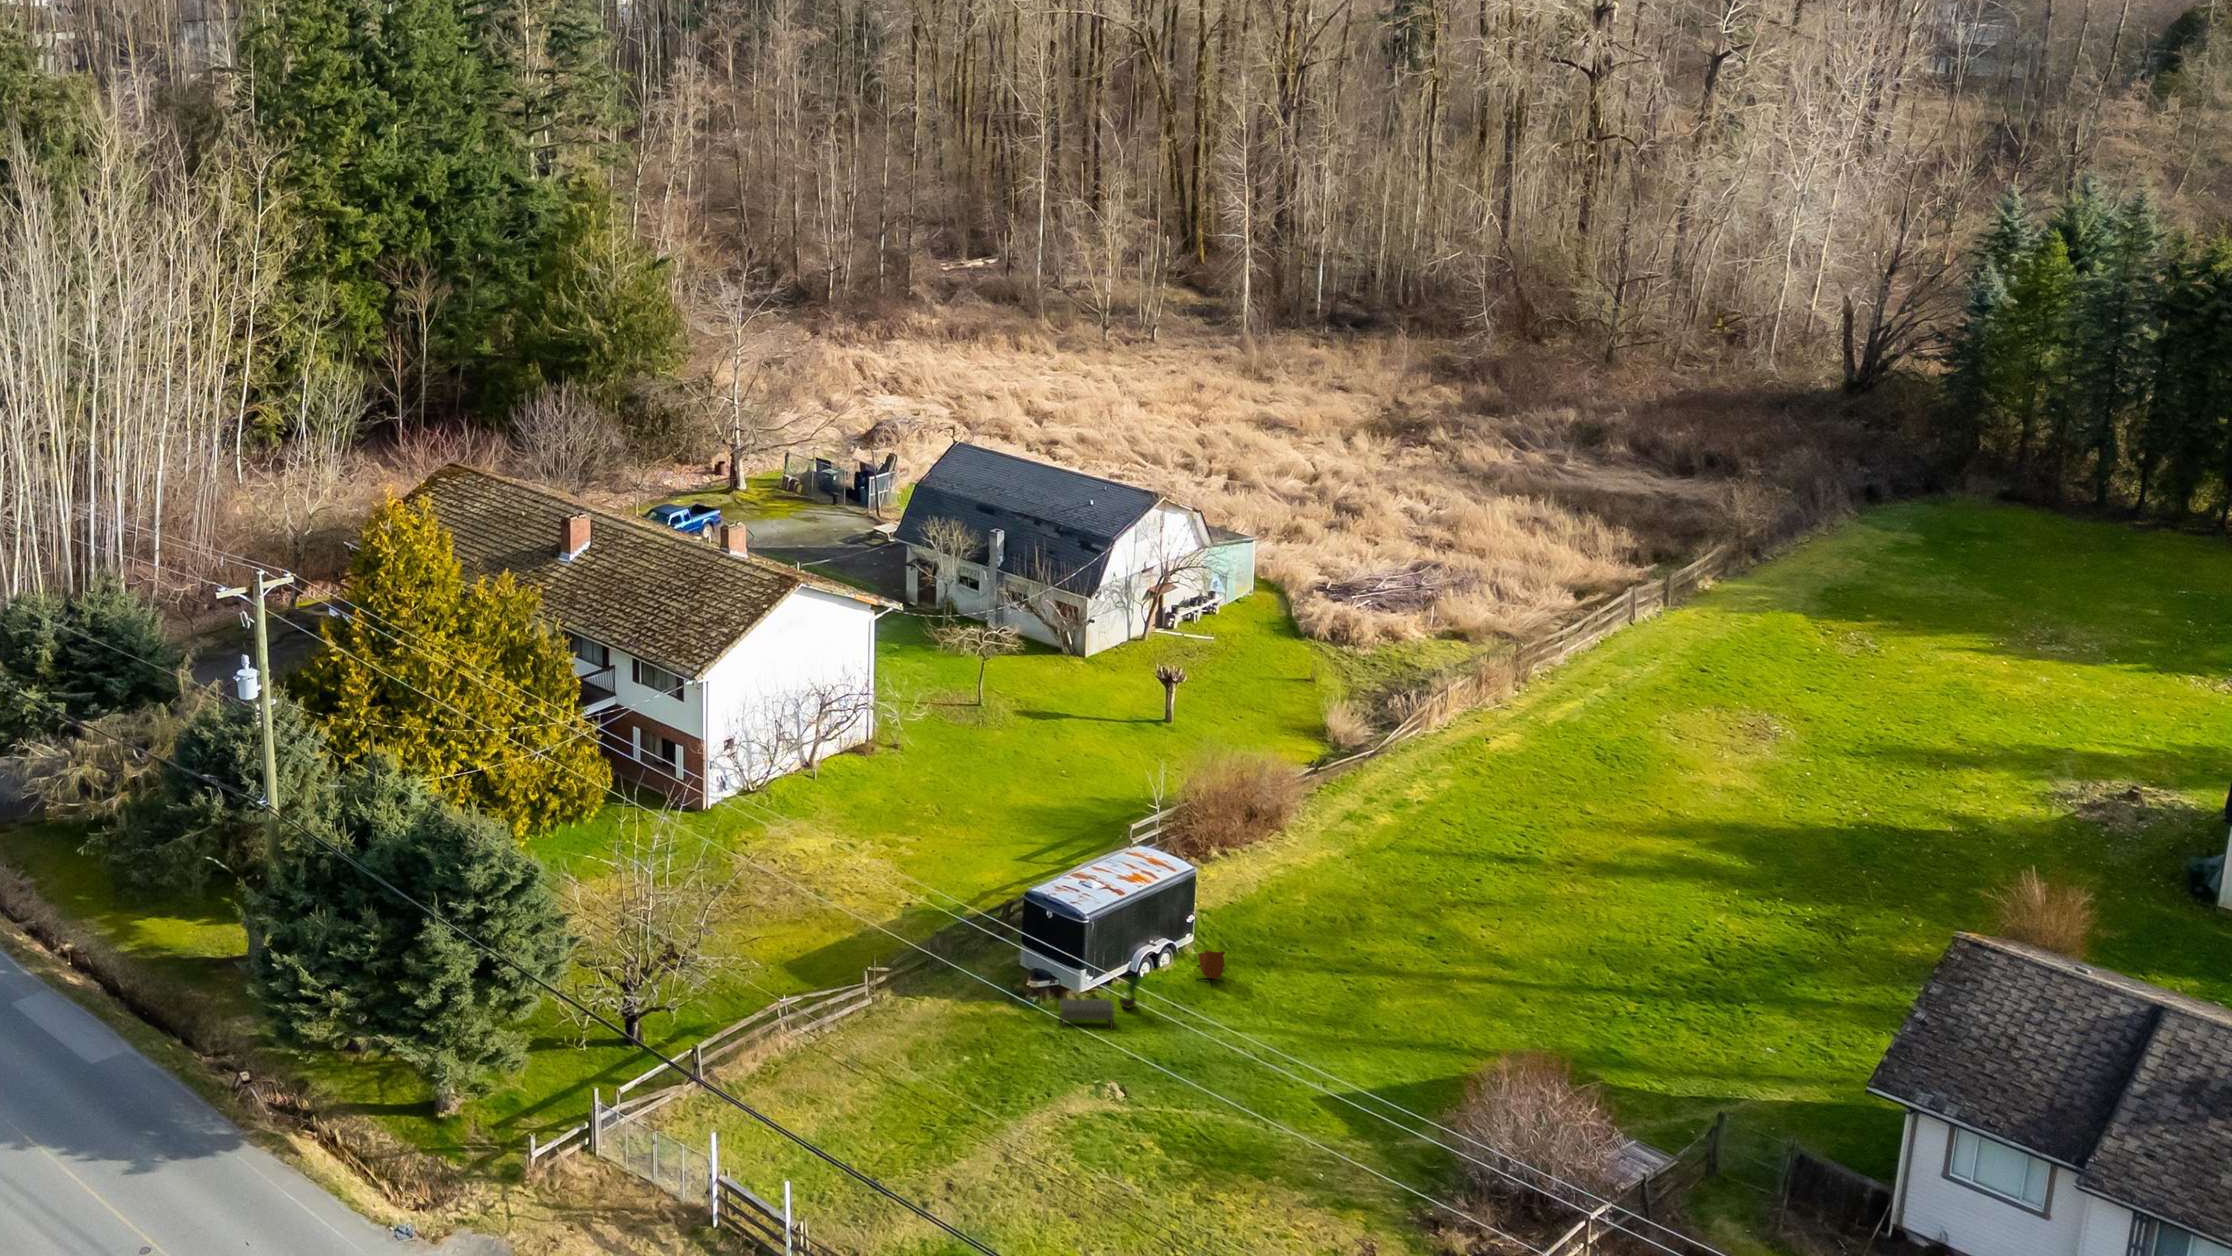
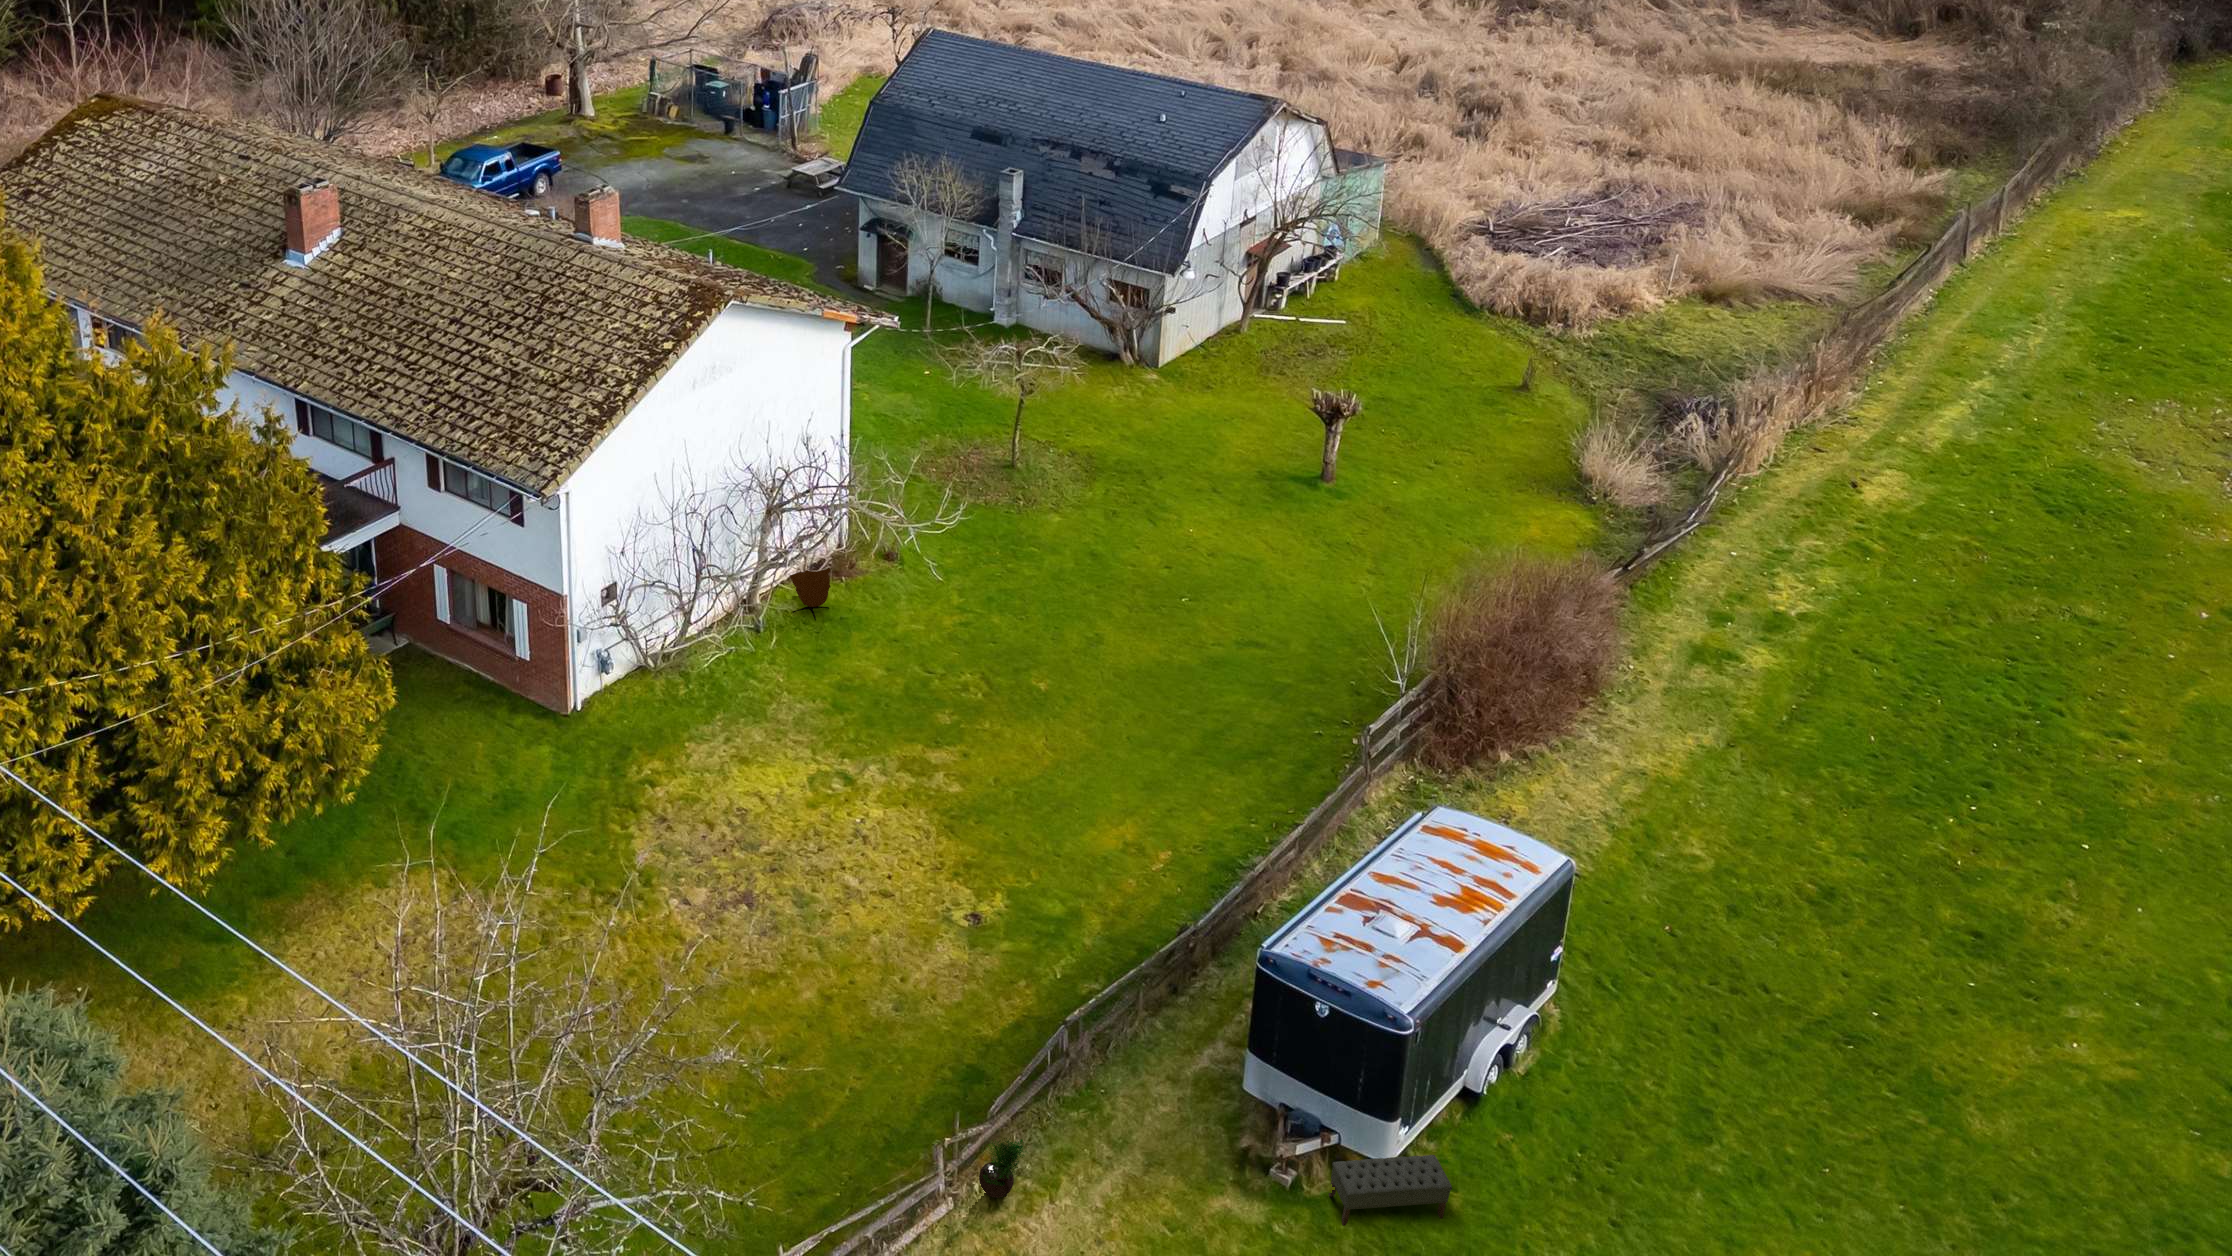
lounge chair: present [1197,950,1225,988] -> present [790,568,831,620]
potted tree: present [1120,978,1140,1009] -> present [979,1138,1024,1198]

